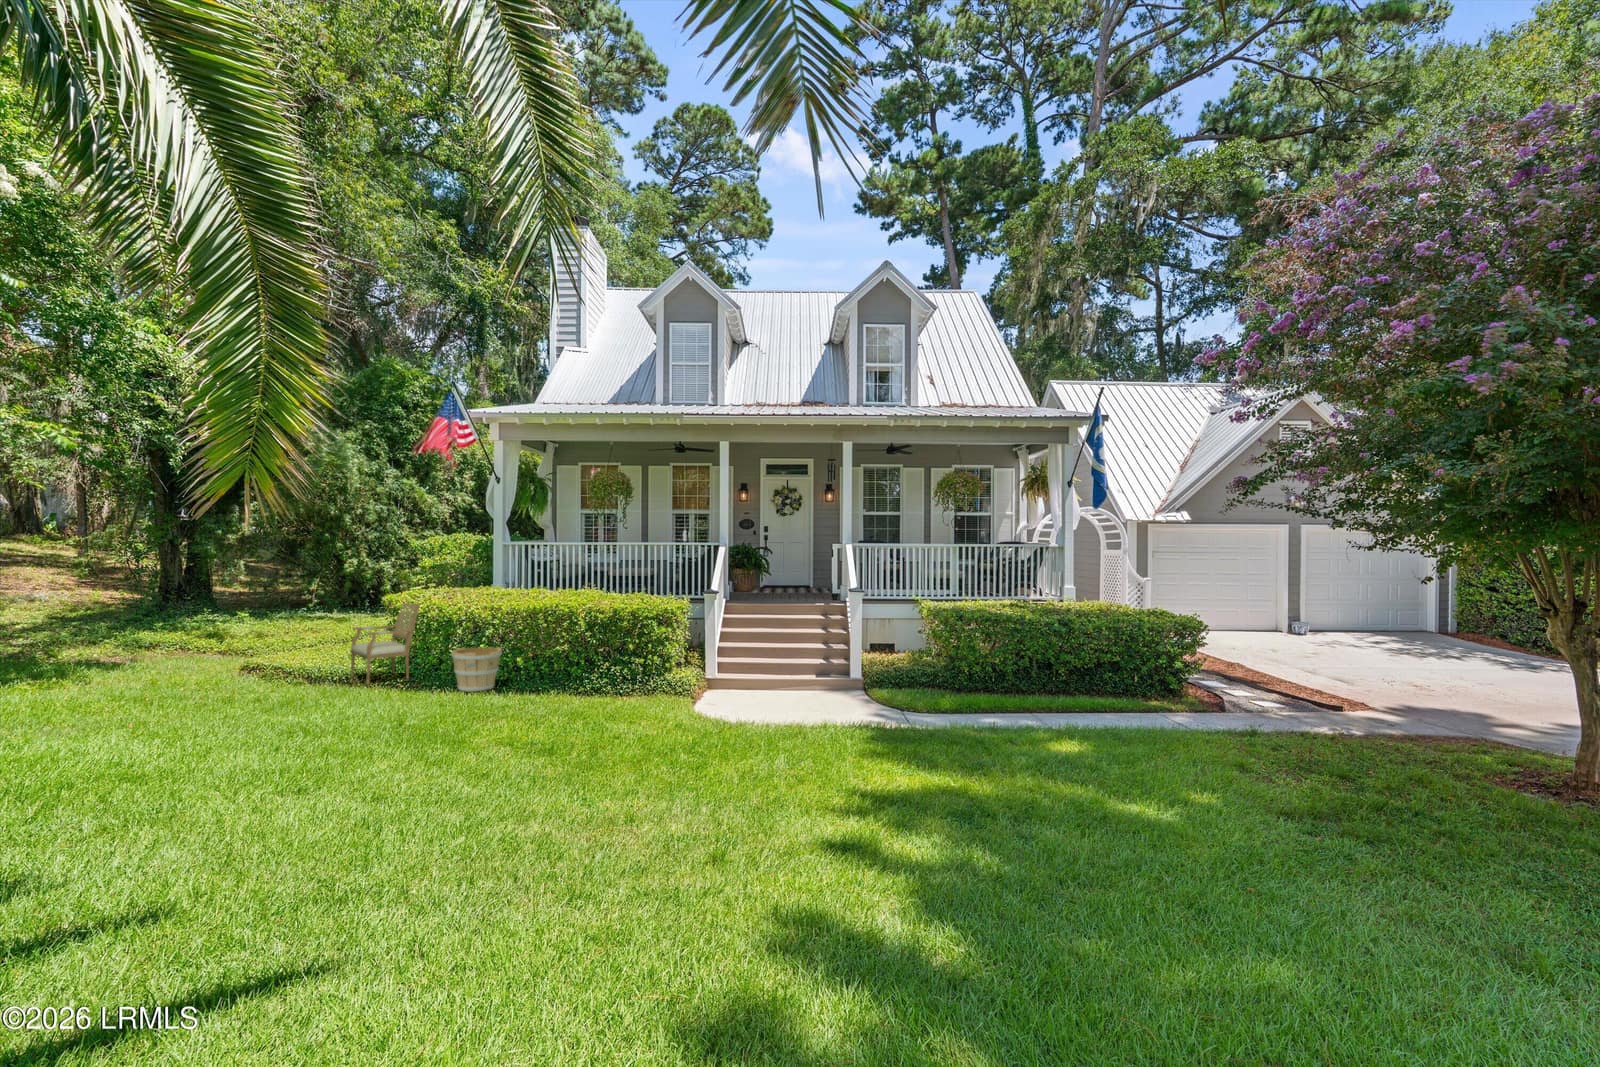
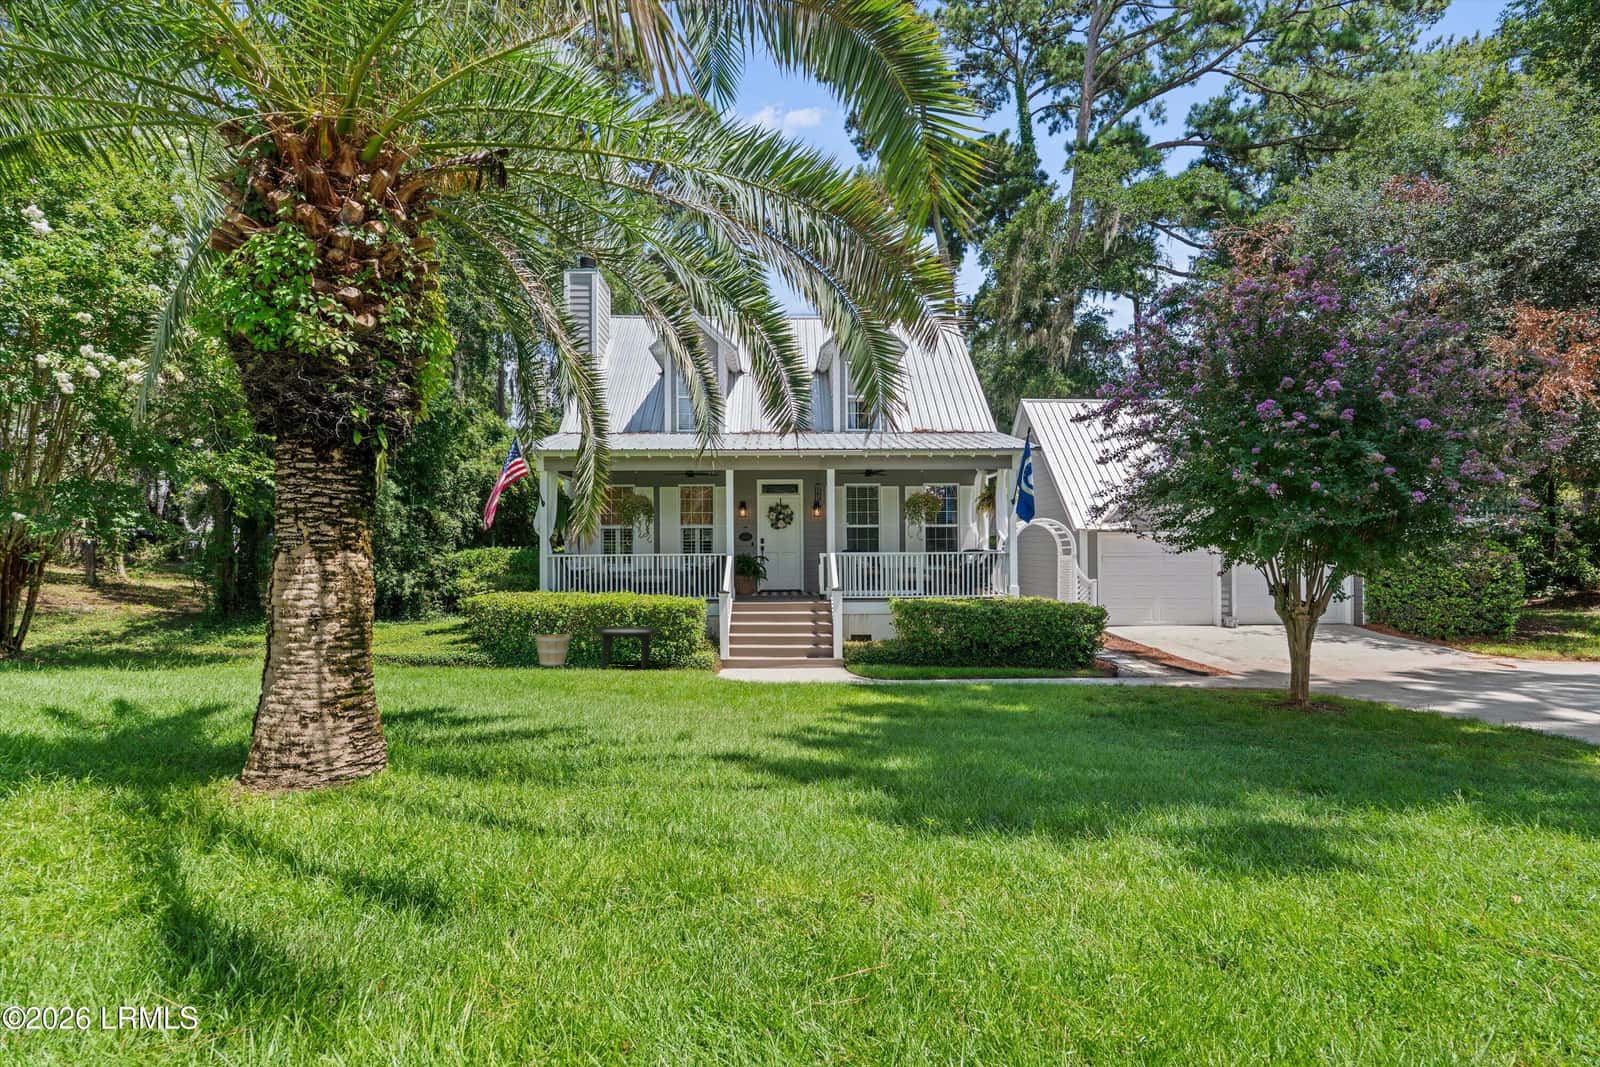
chair: present [351,602,420,685] -> none [450,600,503,663]
round table: none [526,638,617,701] -> present [595,626,658,670]

